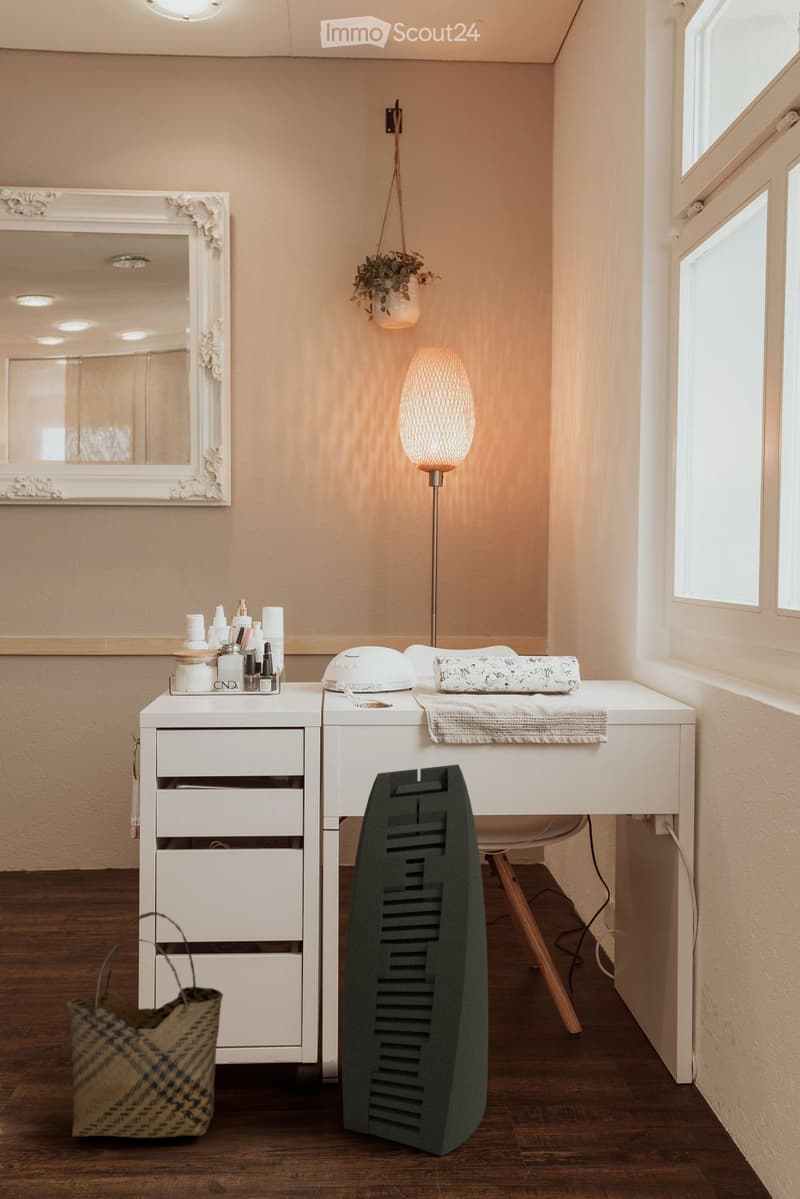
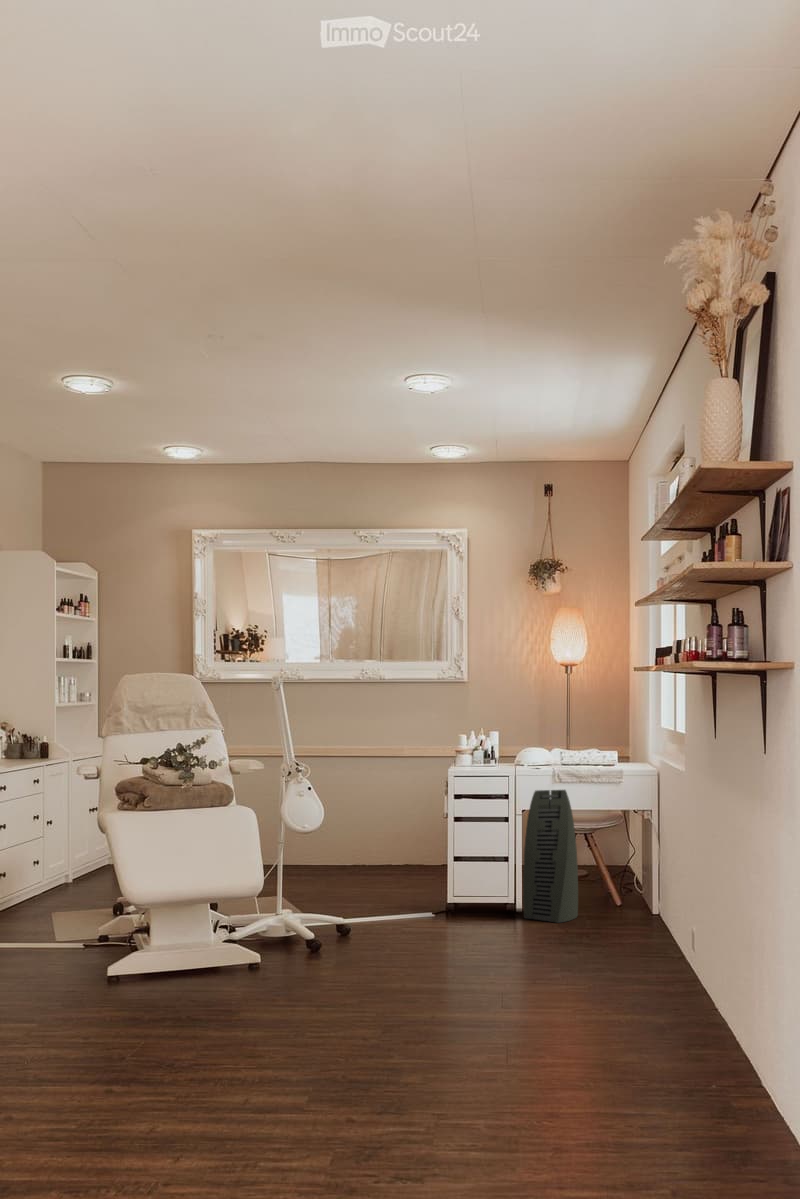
woven basket: present [67,912,223,1138] -> none [427,841,481,917]

